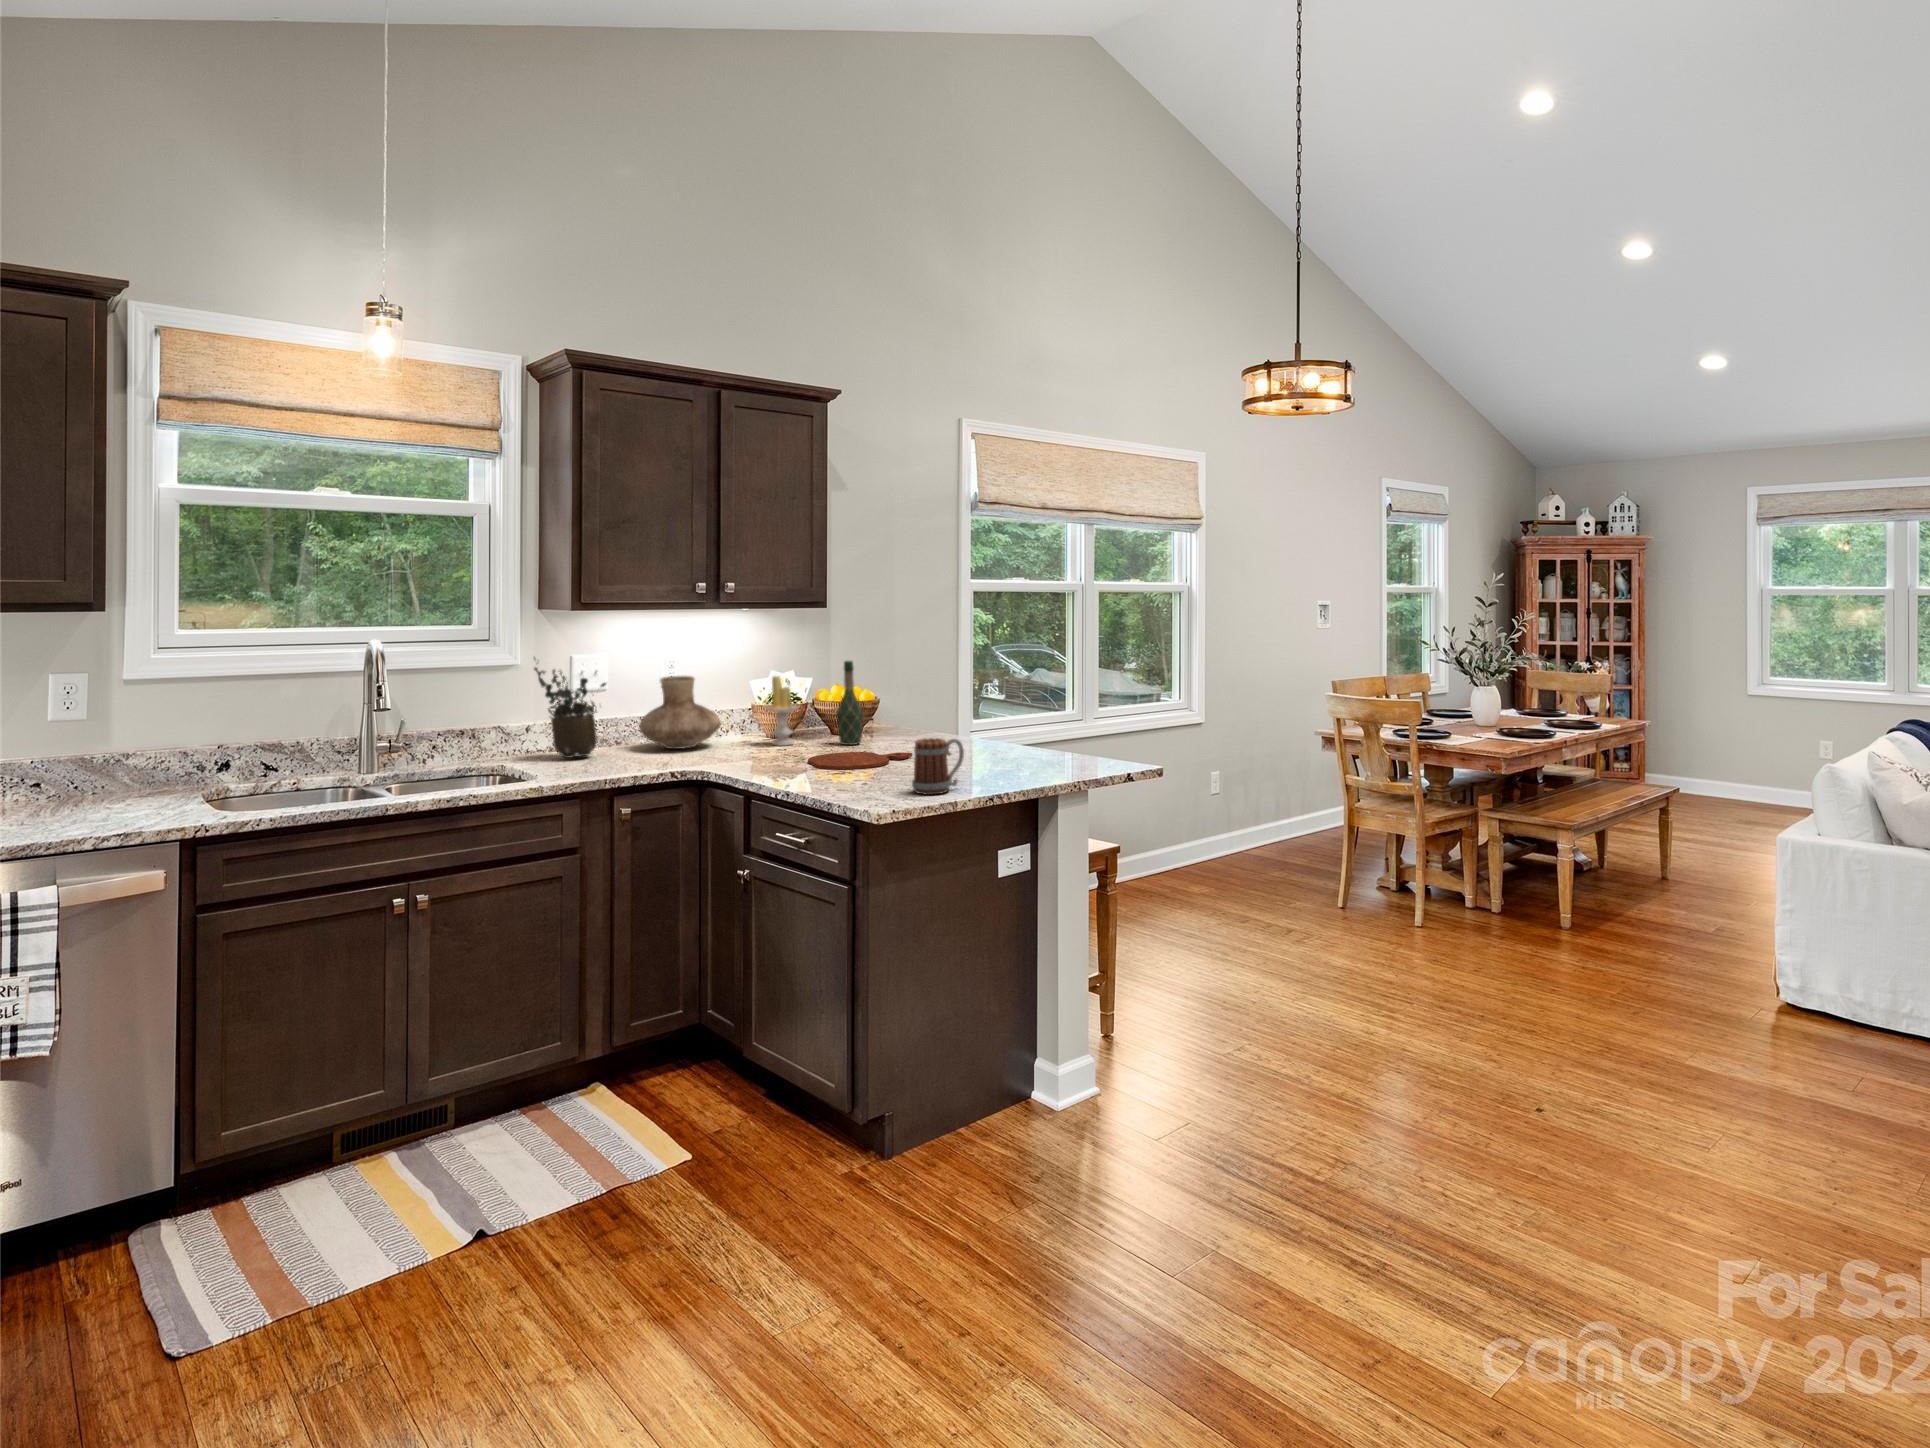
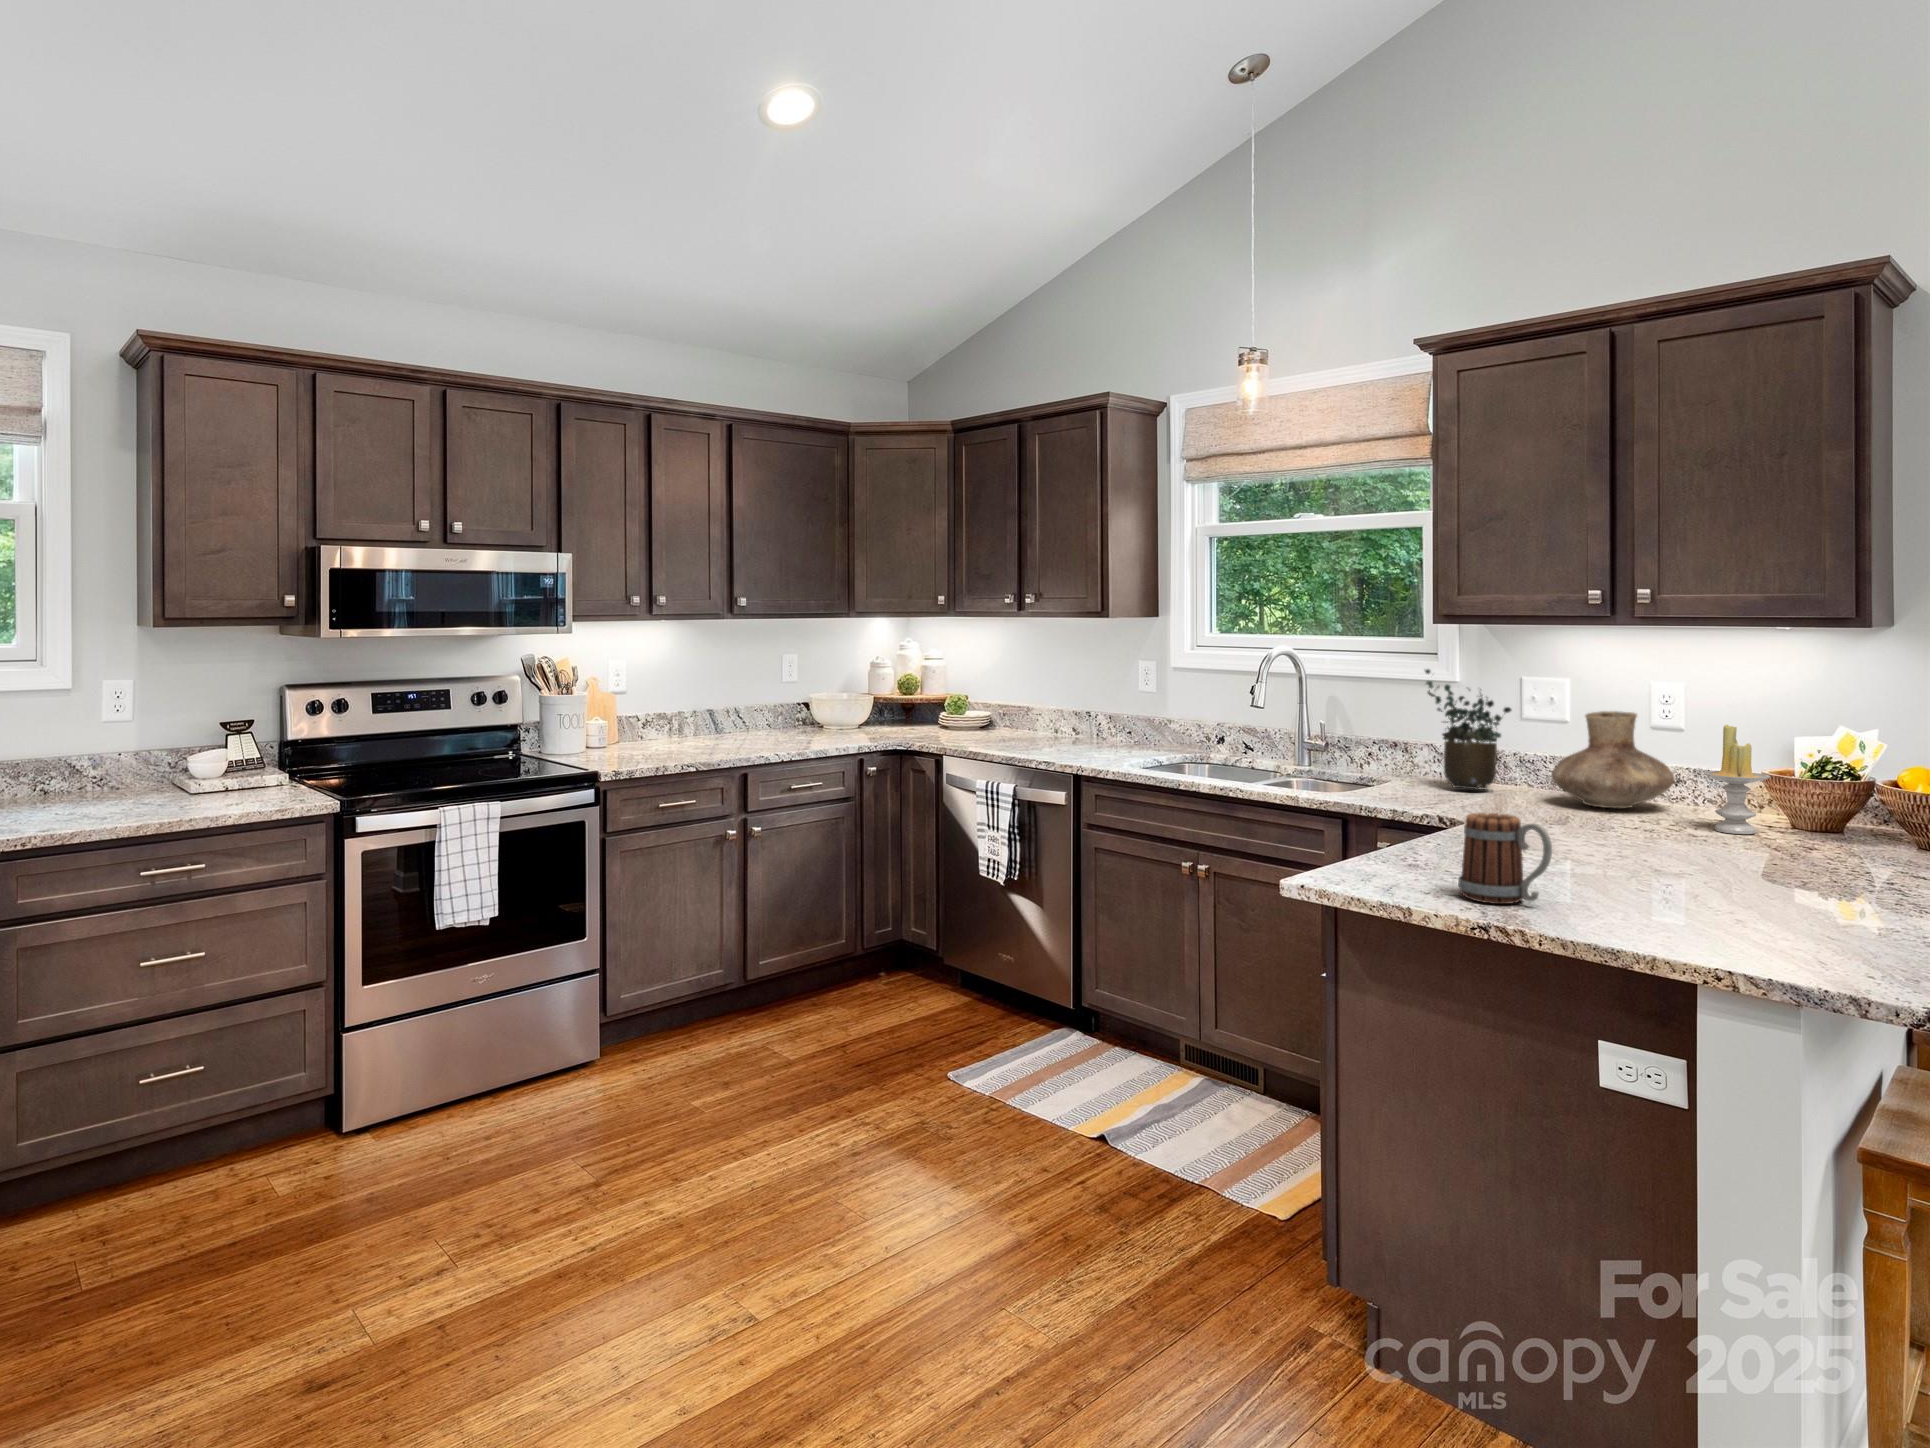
wine bottle: present [836,661,863,745] -> none [1794,713,1852,855]
cutting board: present [808,752,912,769] -> none [1578,842,1777,880]

